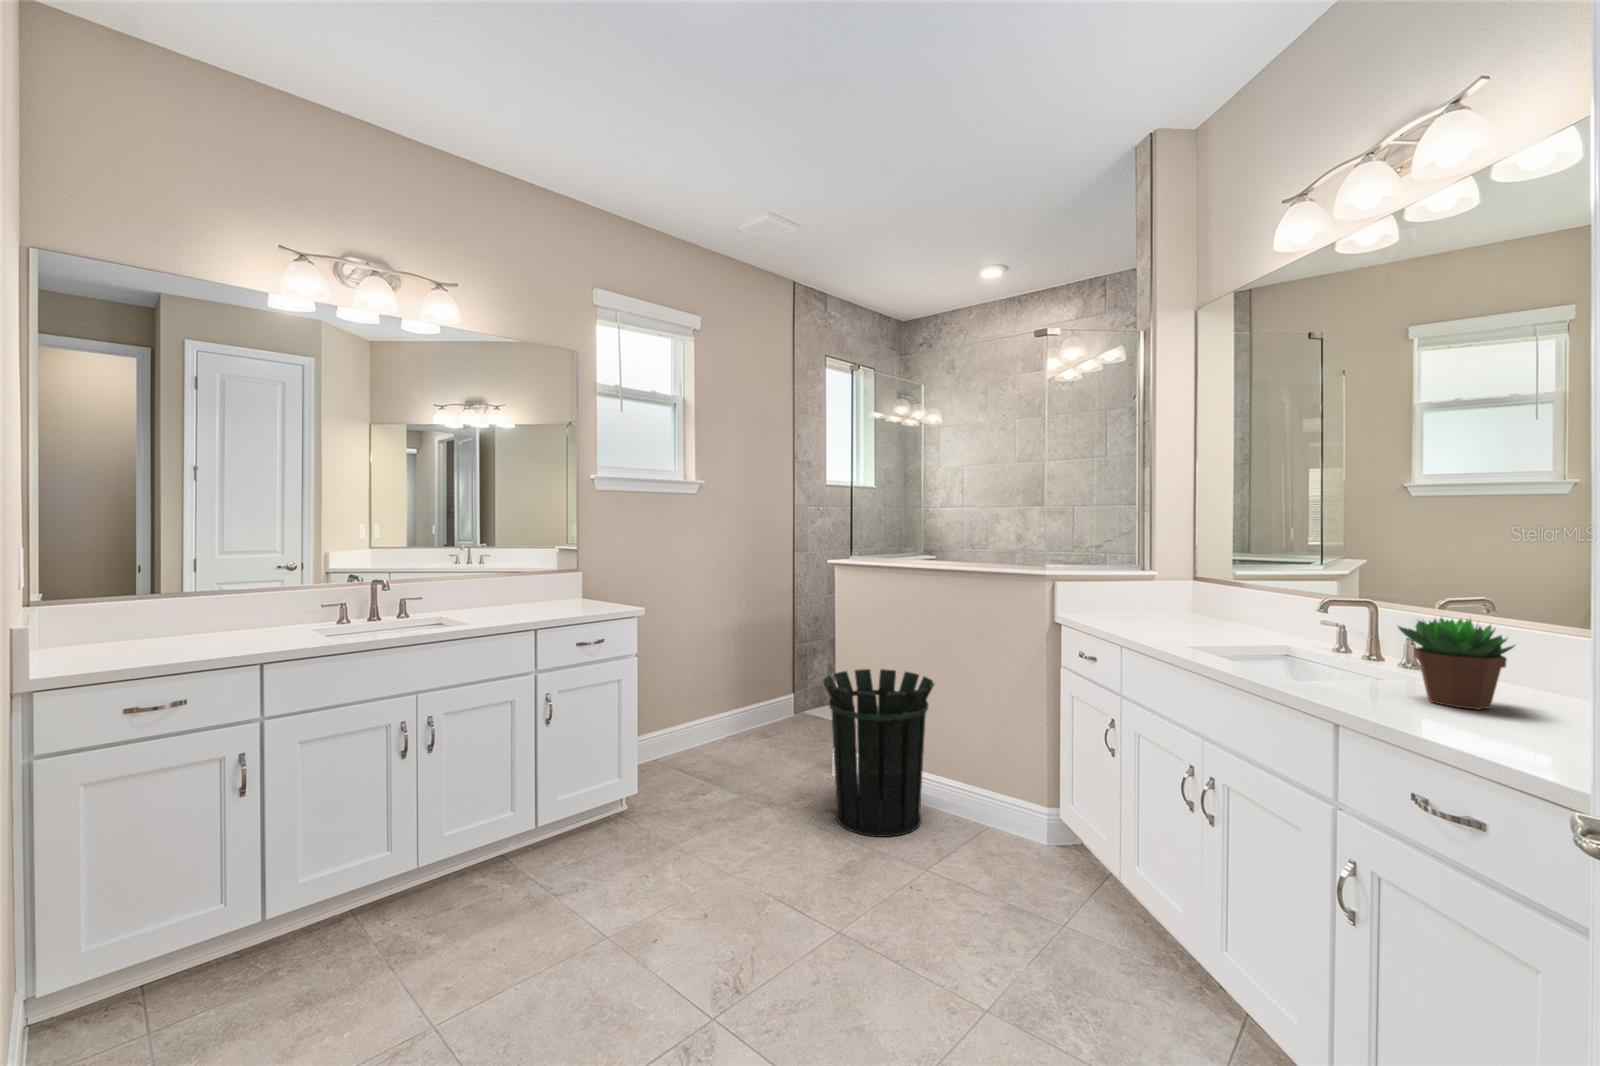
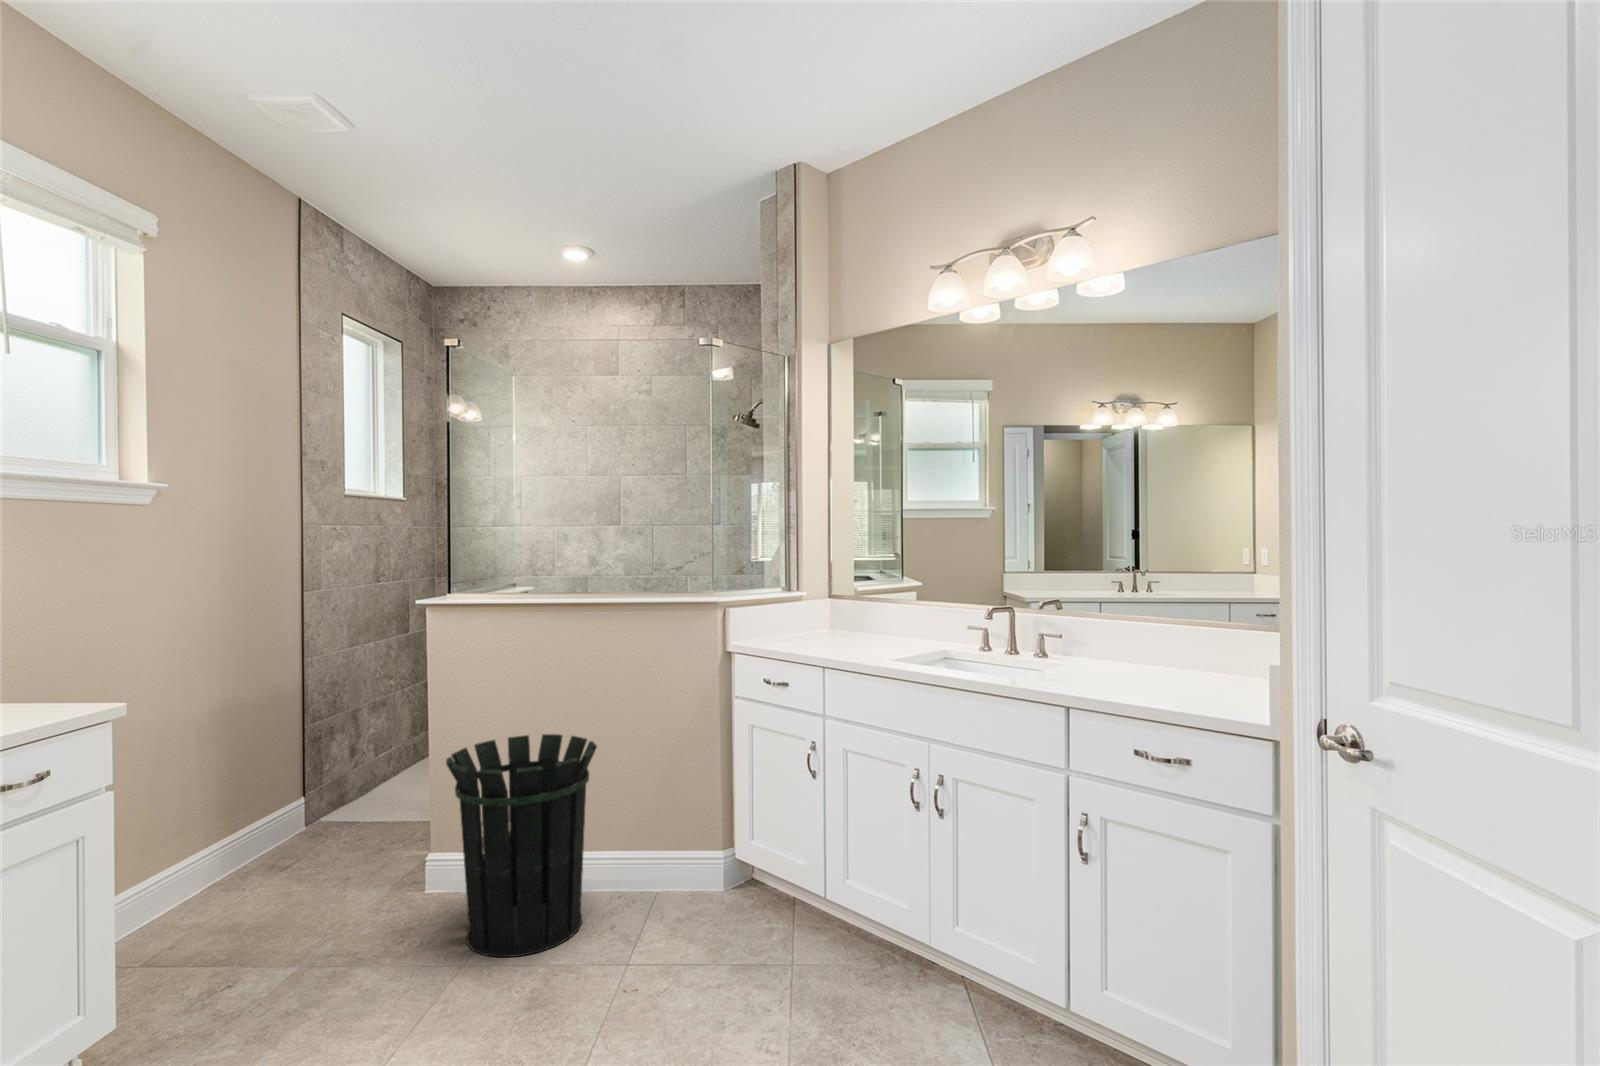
succulent plant: present [1399,618,1514,710] -> none [1071,614,1139,681]

